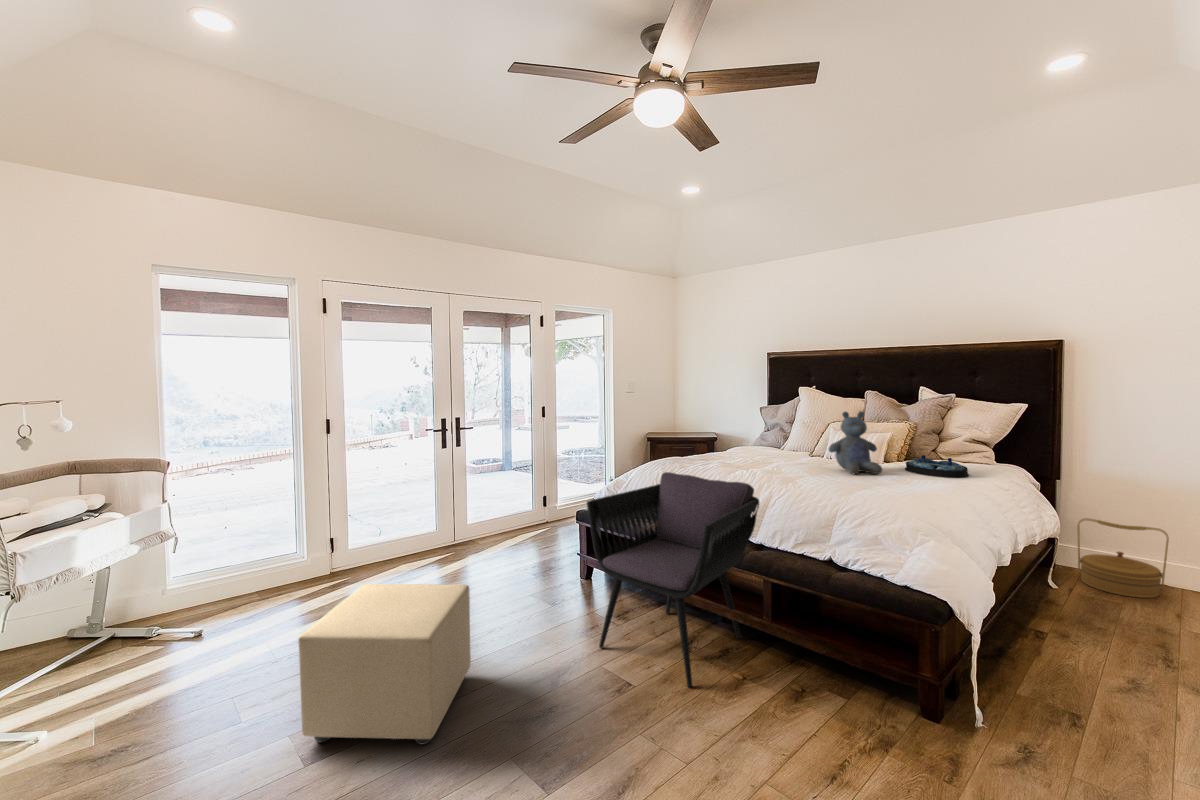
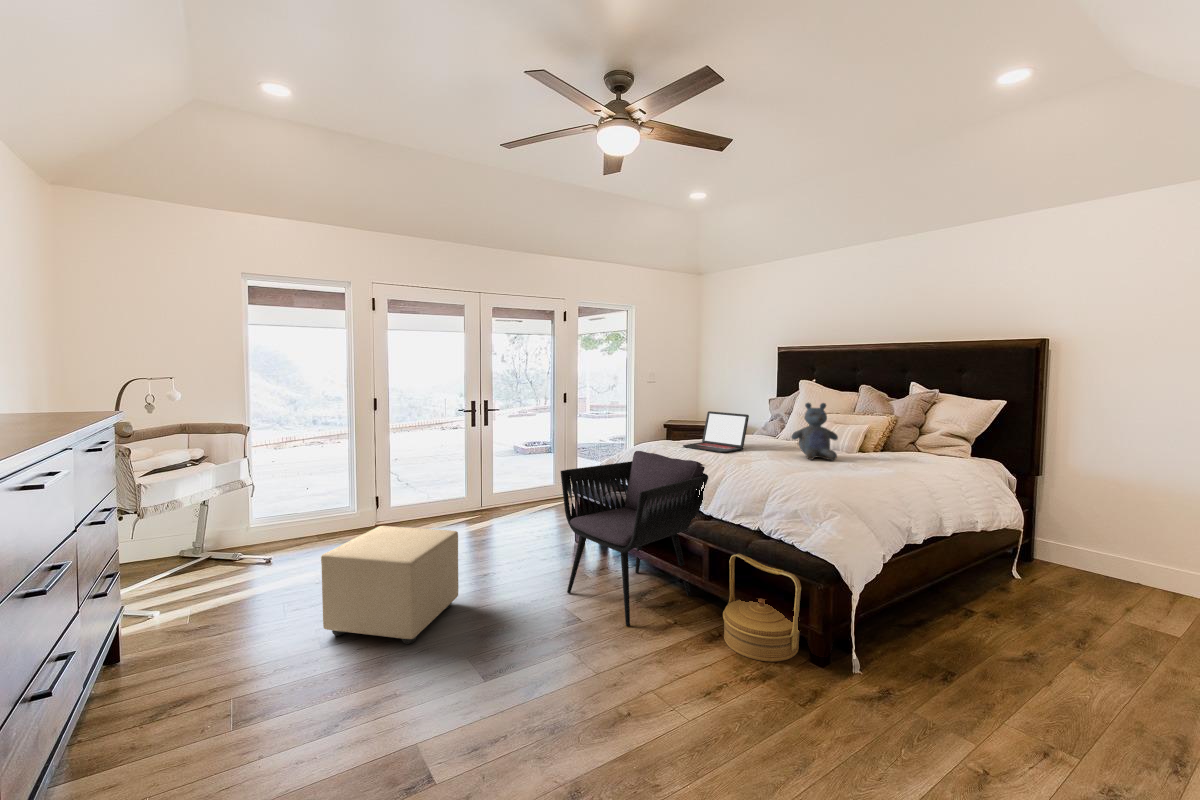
laptop: none [705,424,776,470] -> present [683,411,749,453]
serving tray: present [905,455,969,478] -> none [867,445,922,467]
woven basket: present [1077,518,1169,598] -> present [723,553,801,662]

